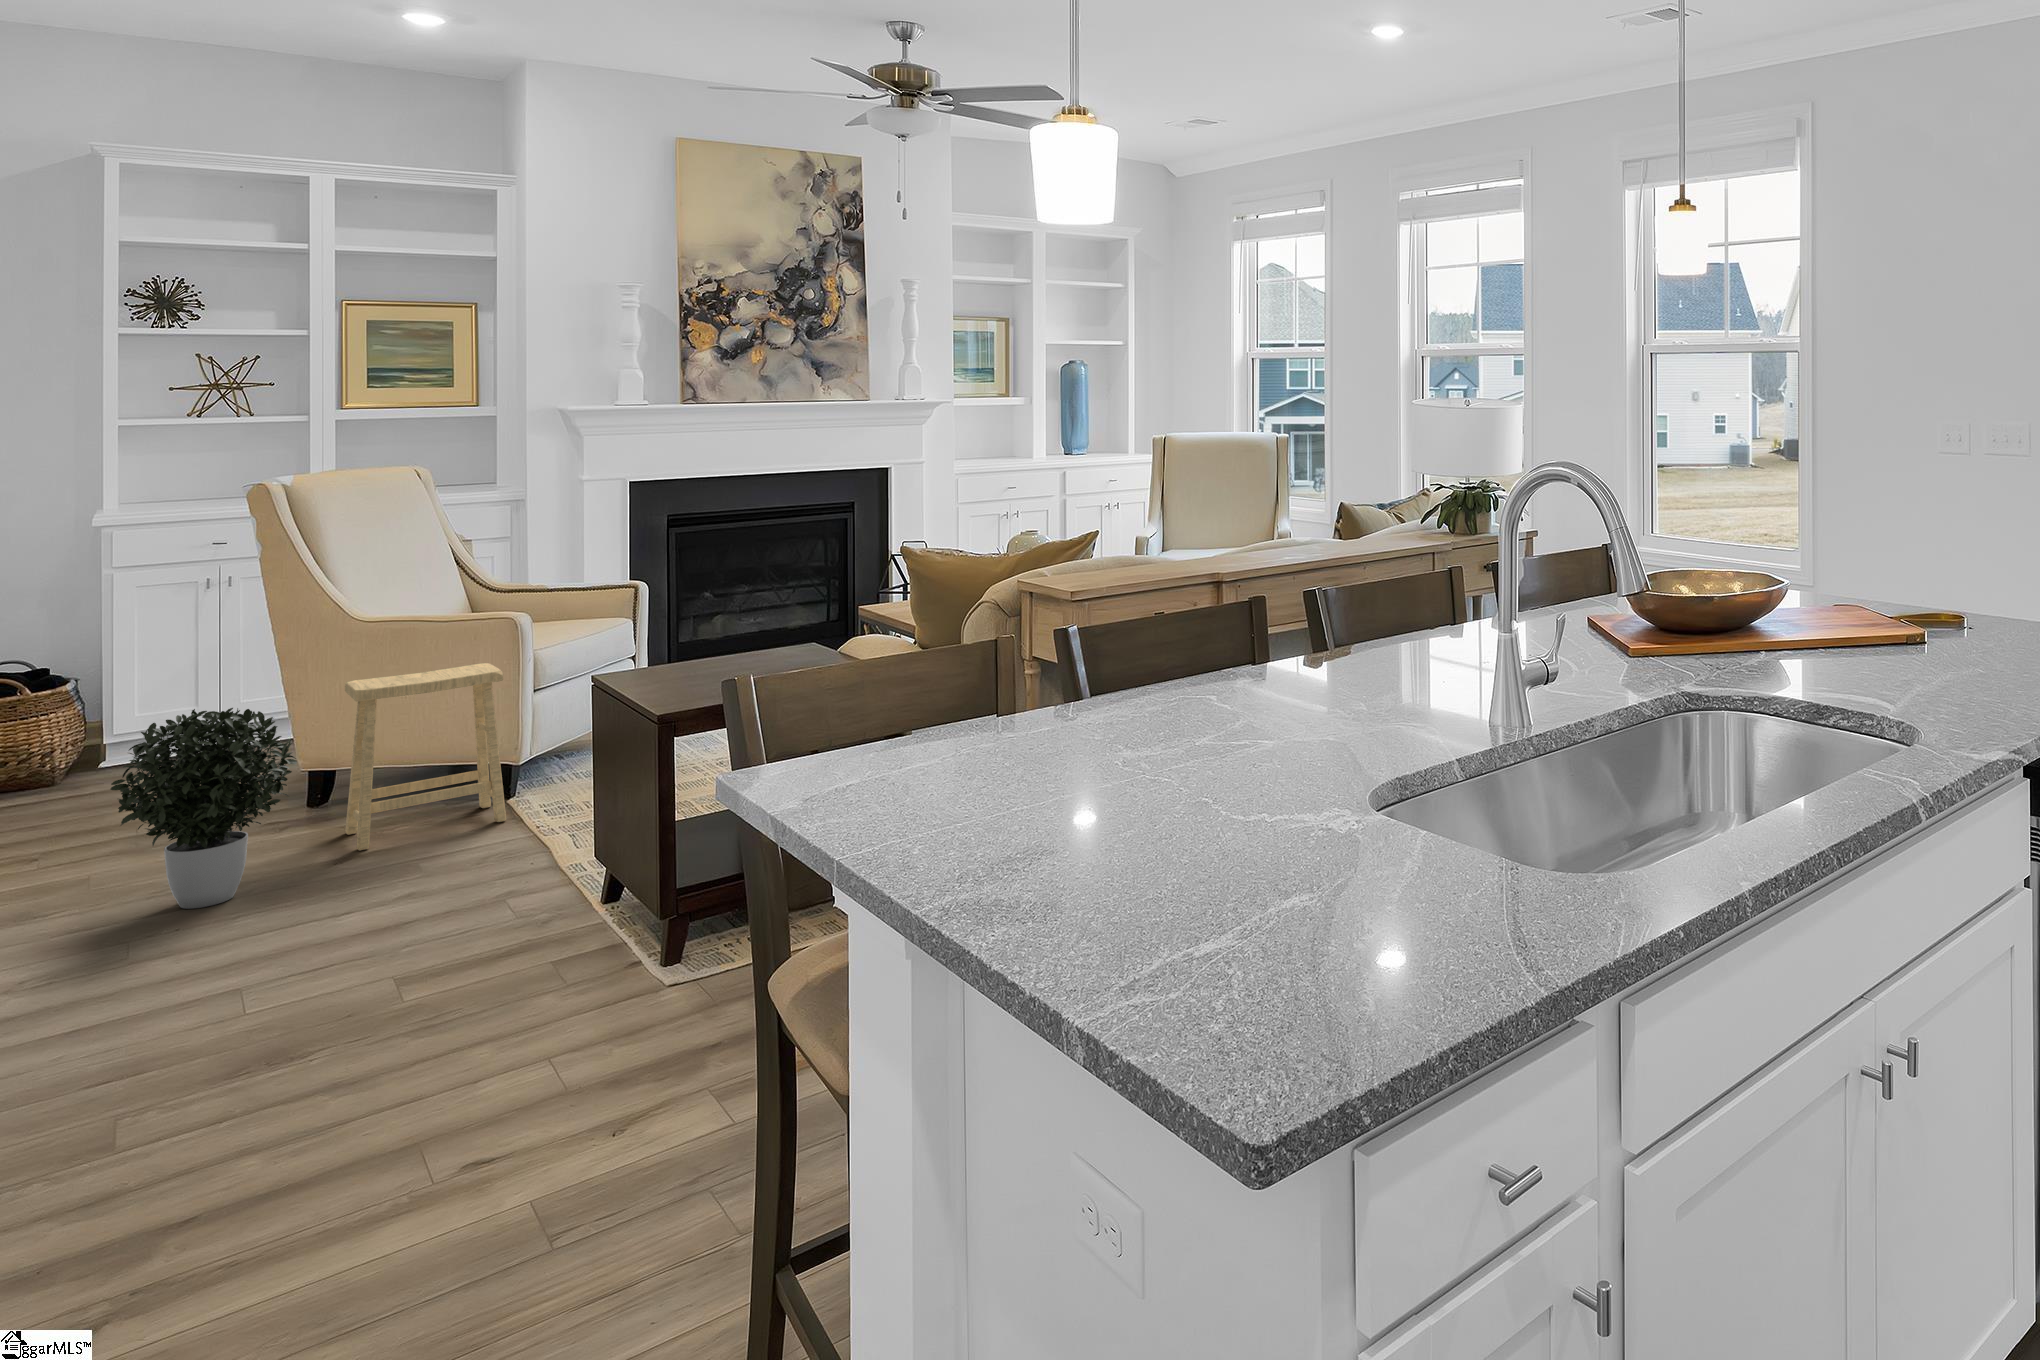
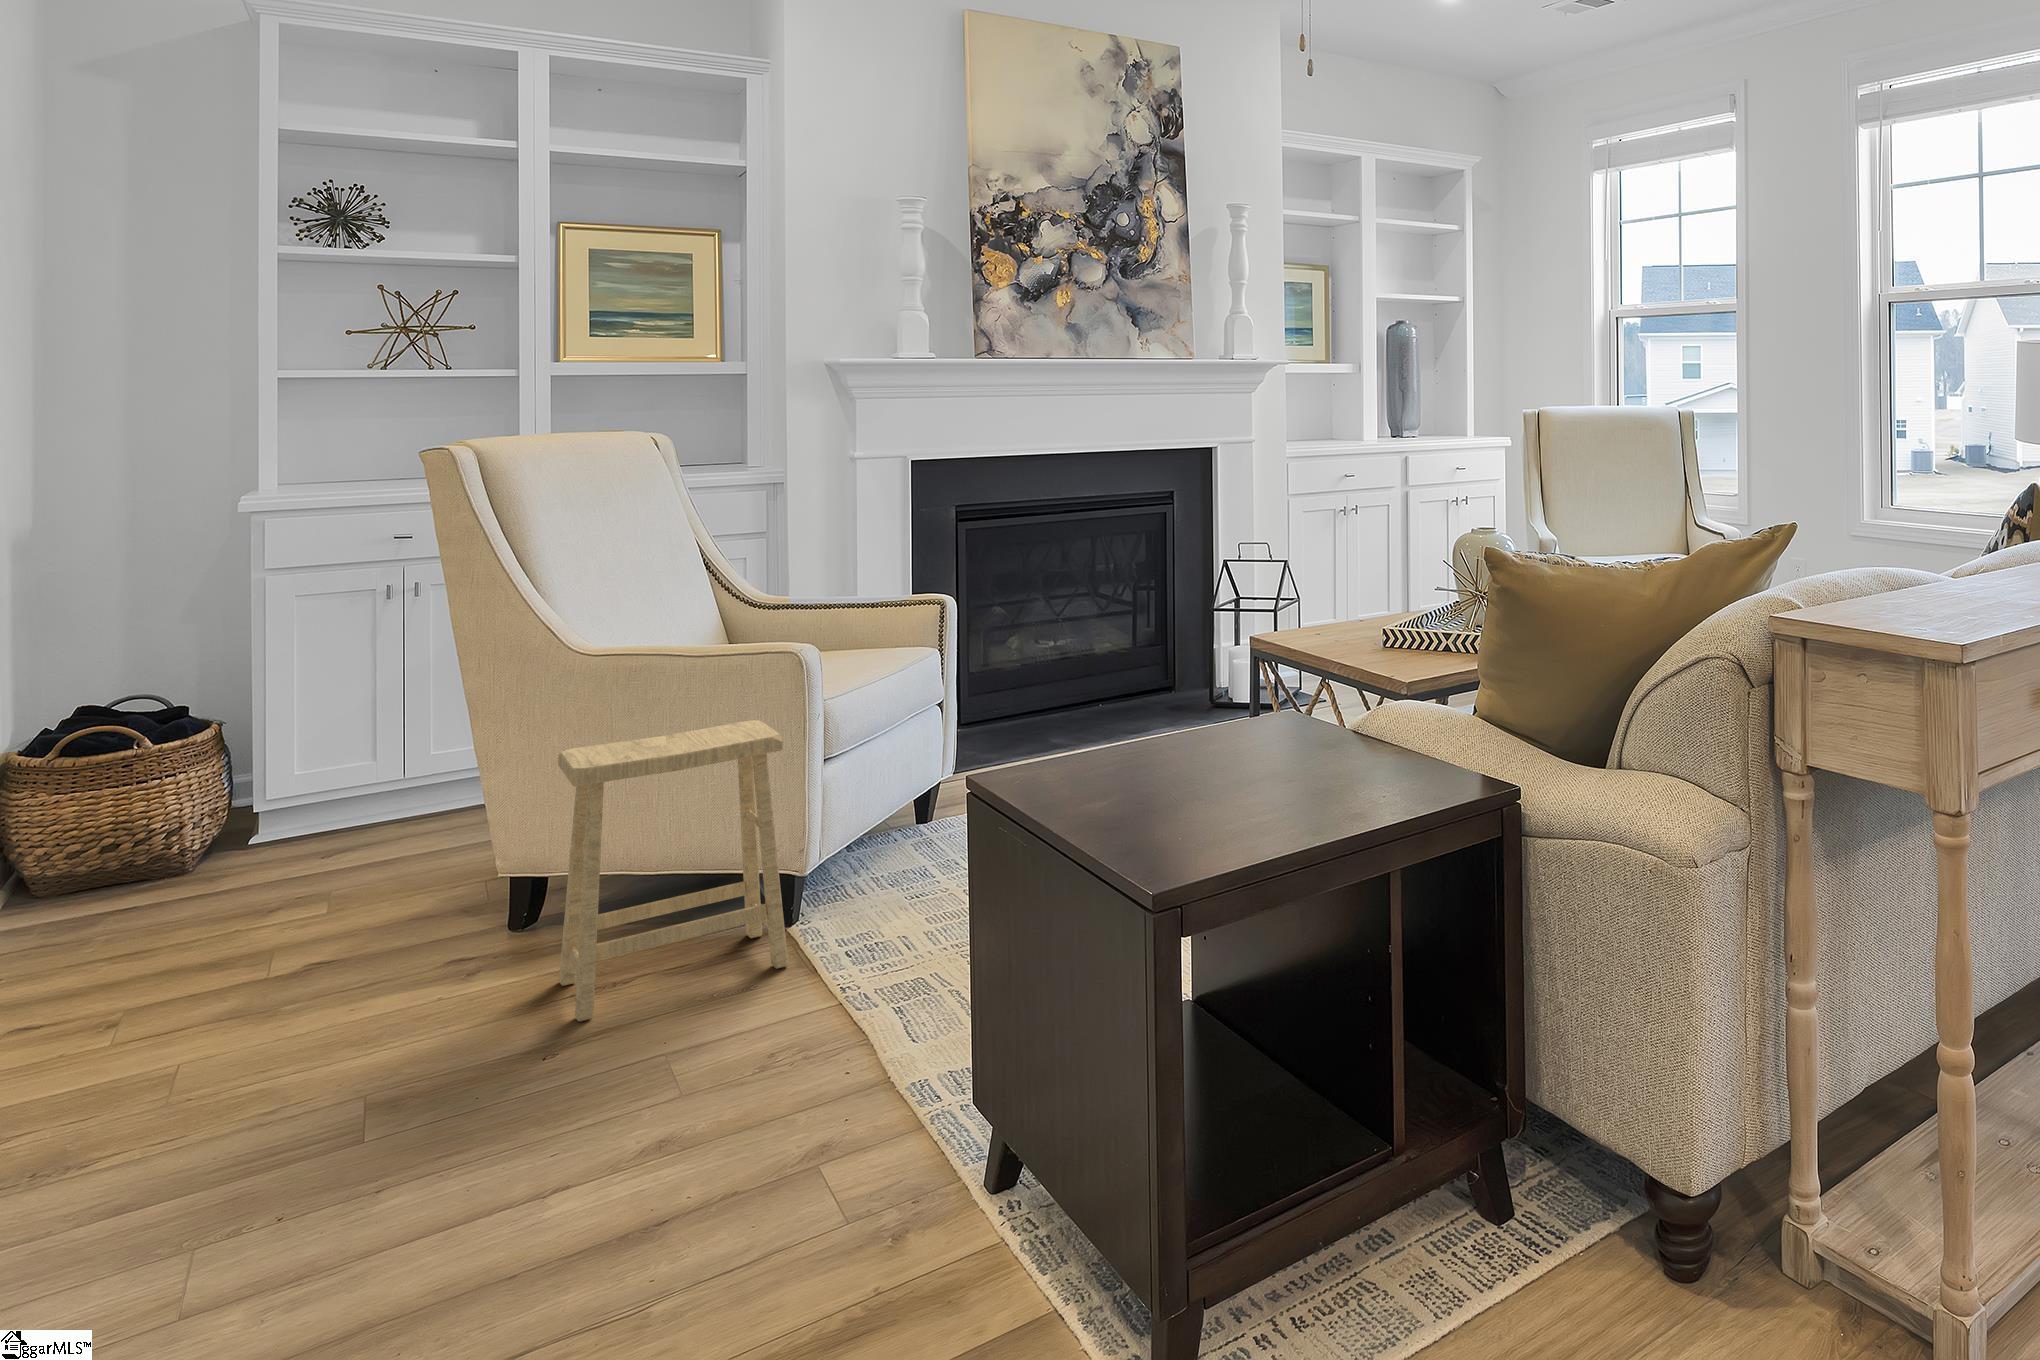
potted plant: present [110,708,297,909] -> none [183,806,484,1149]

